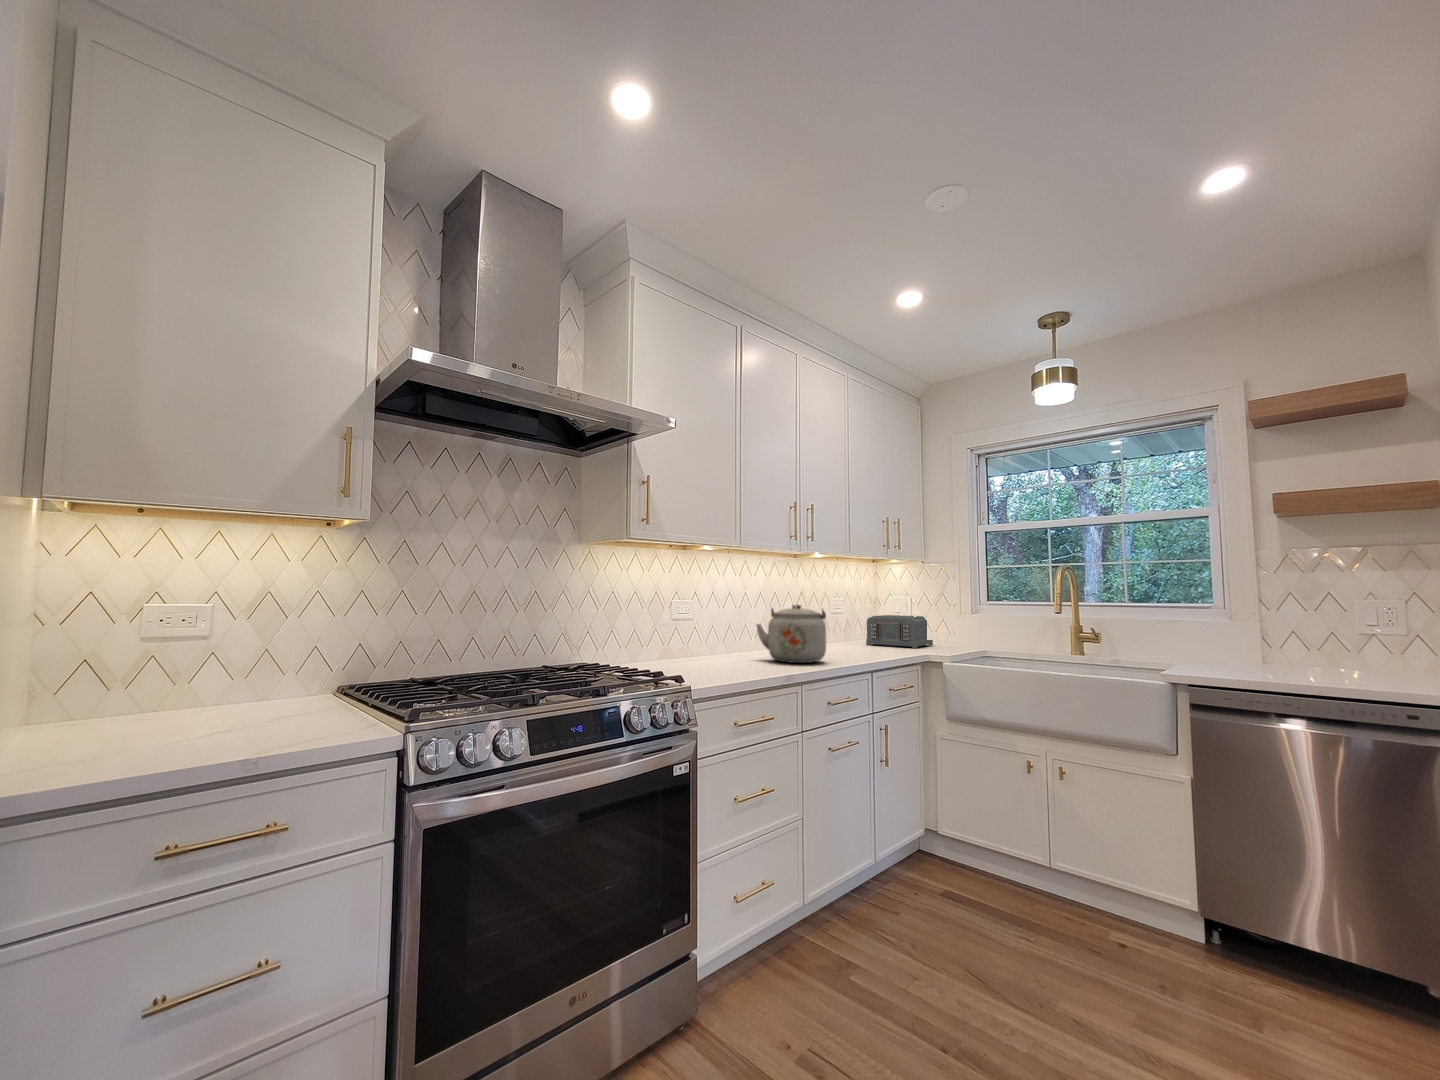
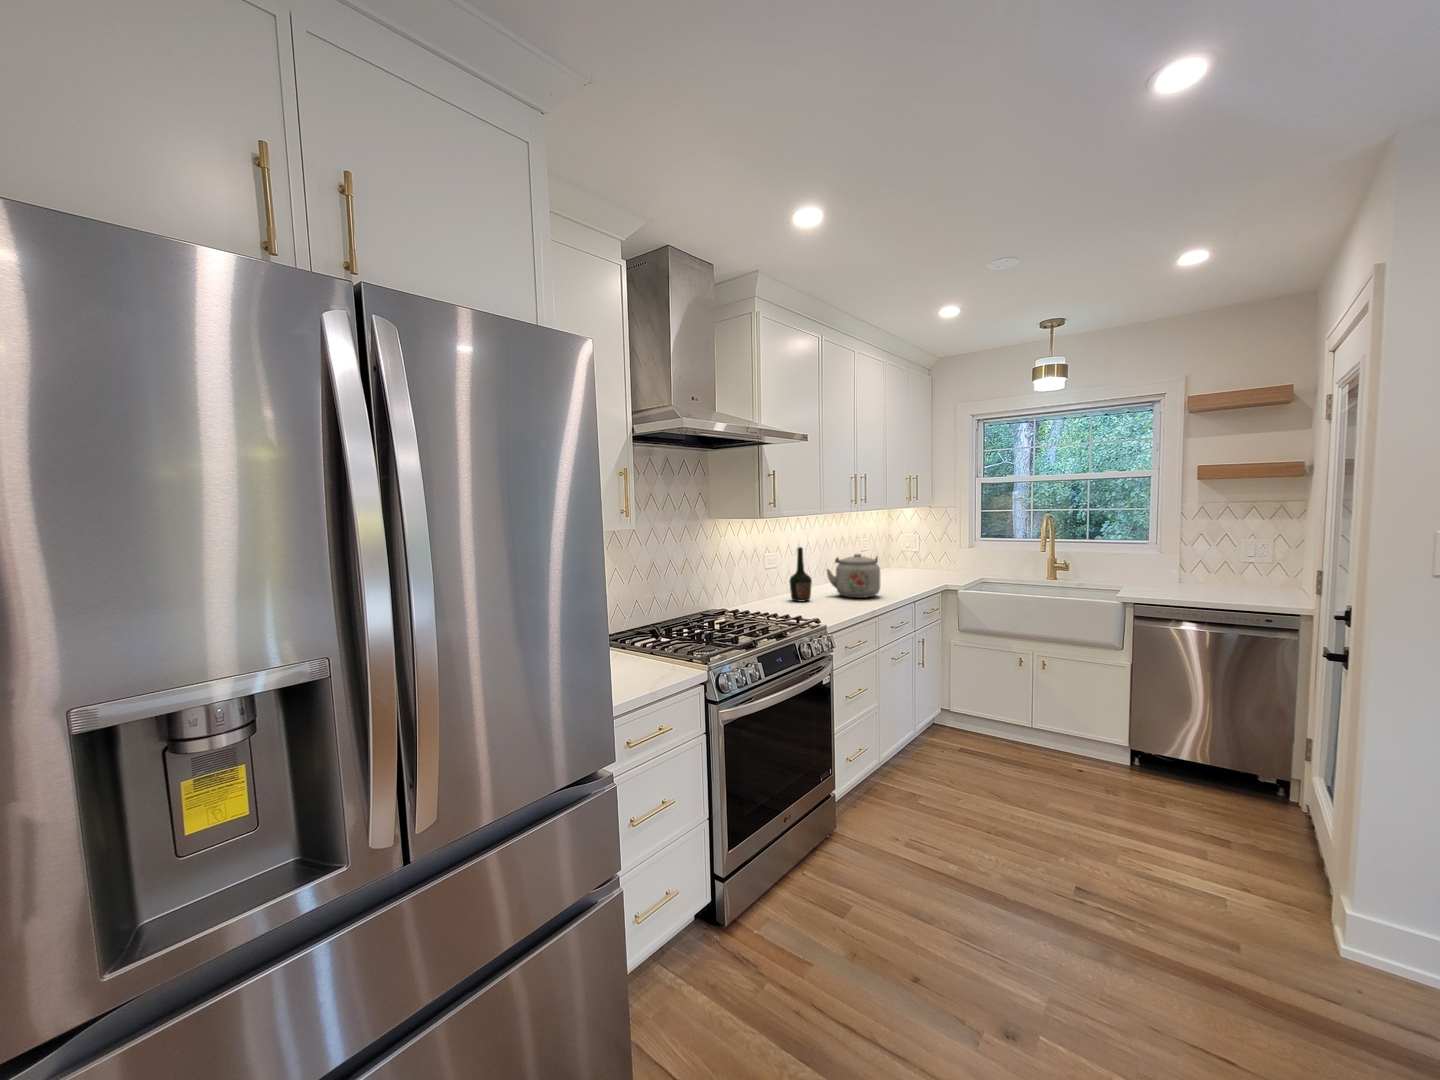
bottle: none [700,591,729,663] -> present [790,547,812,601]
toaster: present [866,615,933,648] -> none [884,548,935,576]

